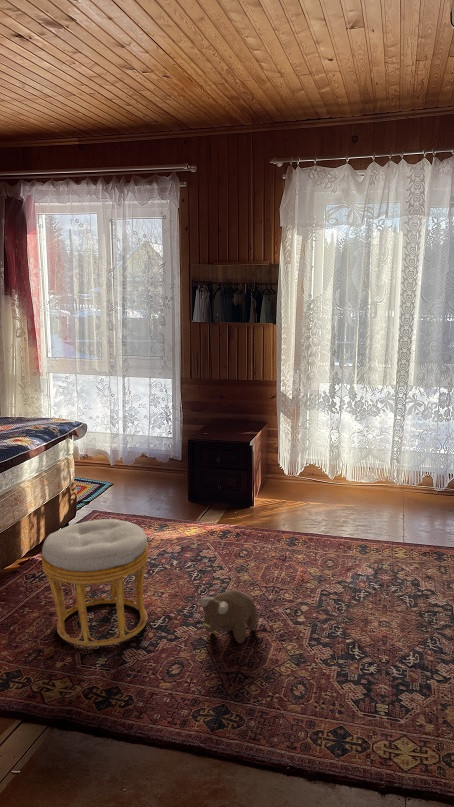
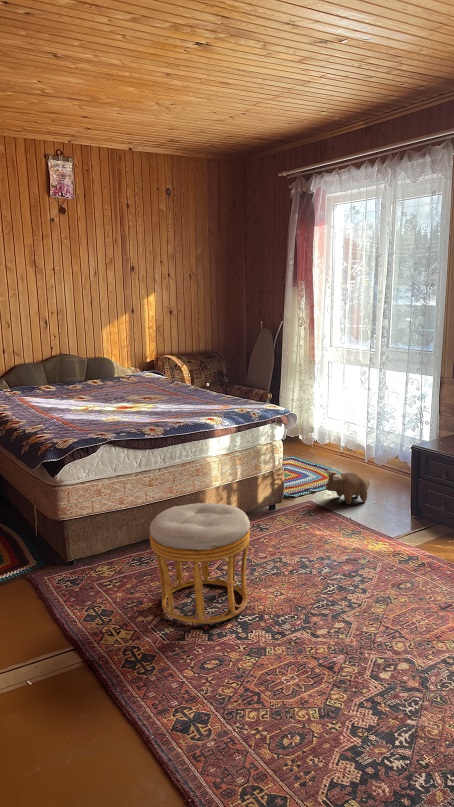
plush toy: present [199,590,257,643] -> present [325,470,369,504]

